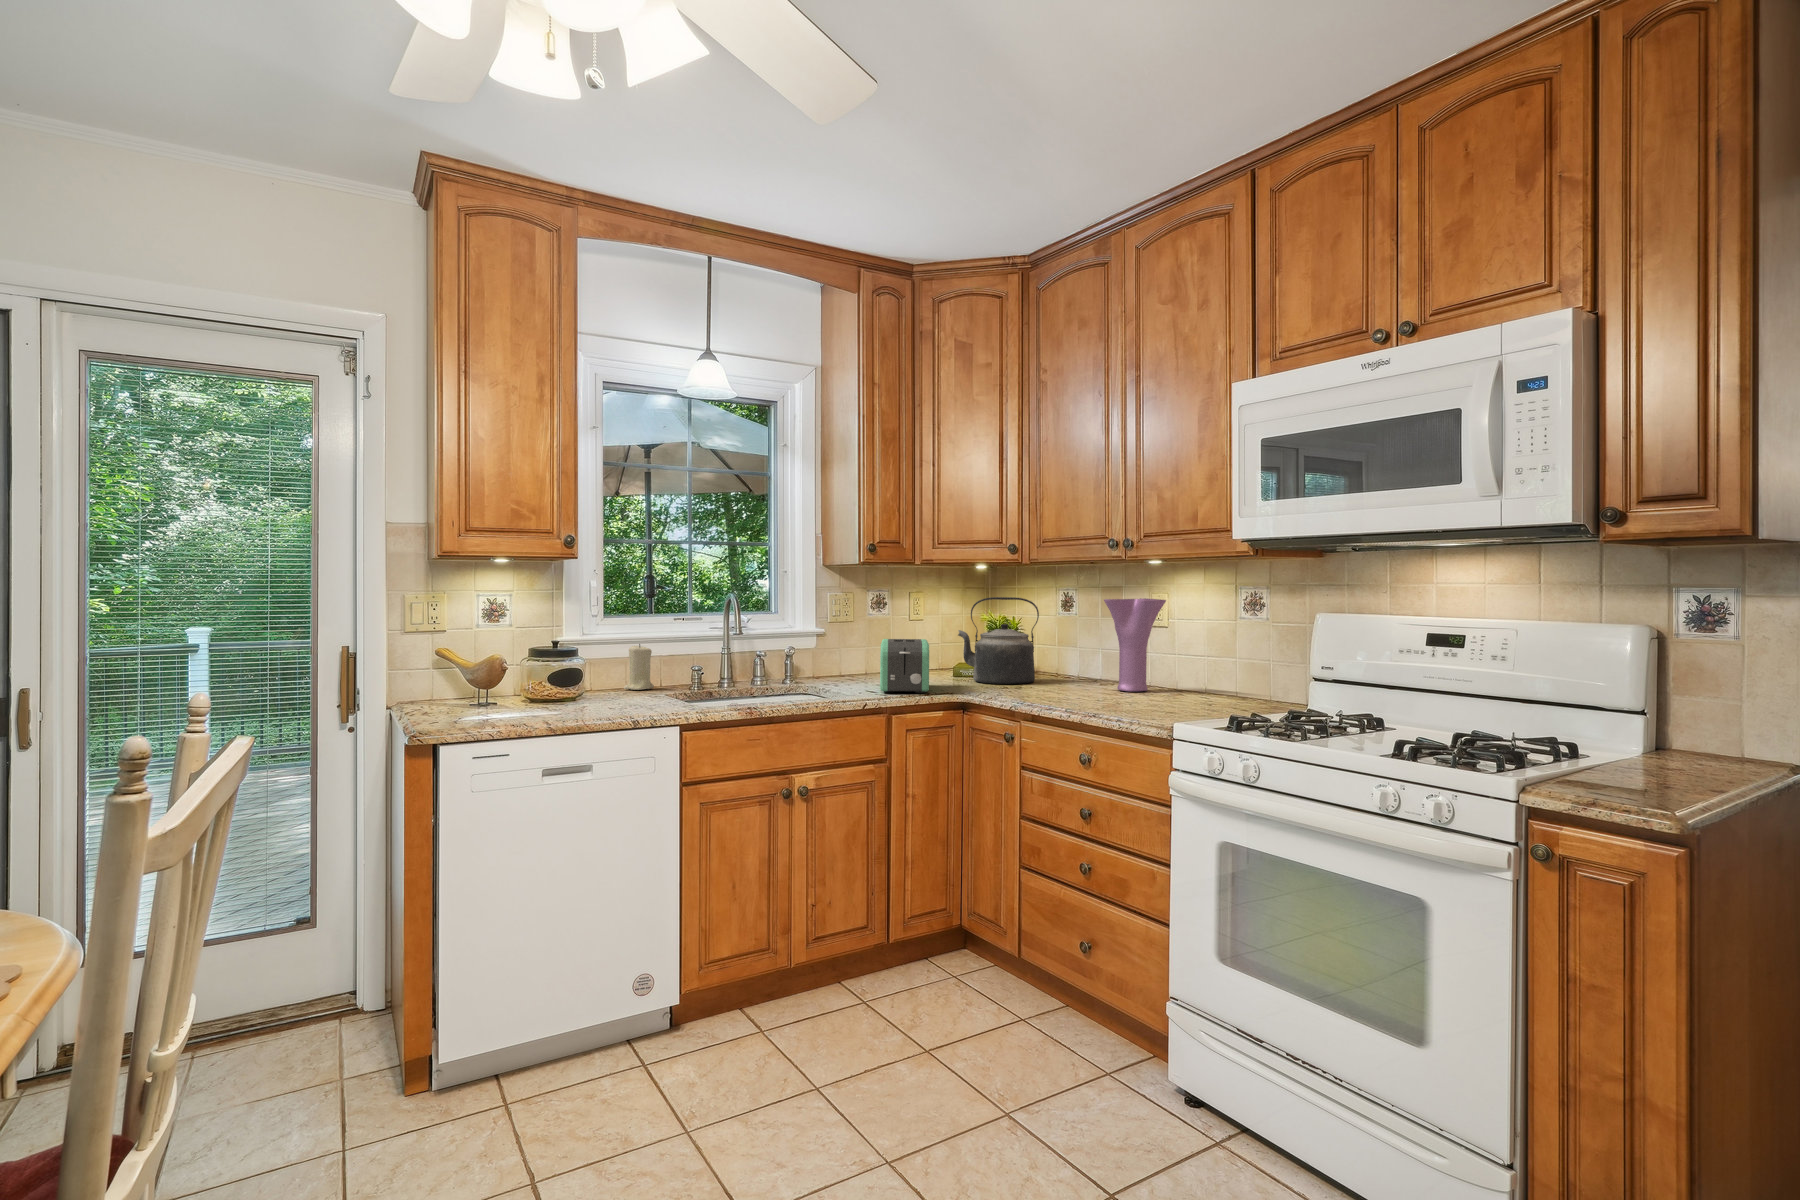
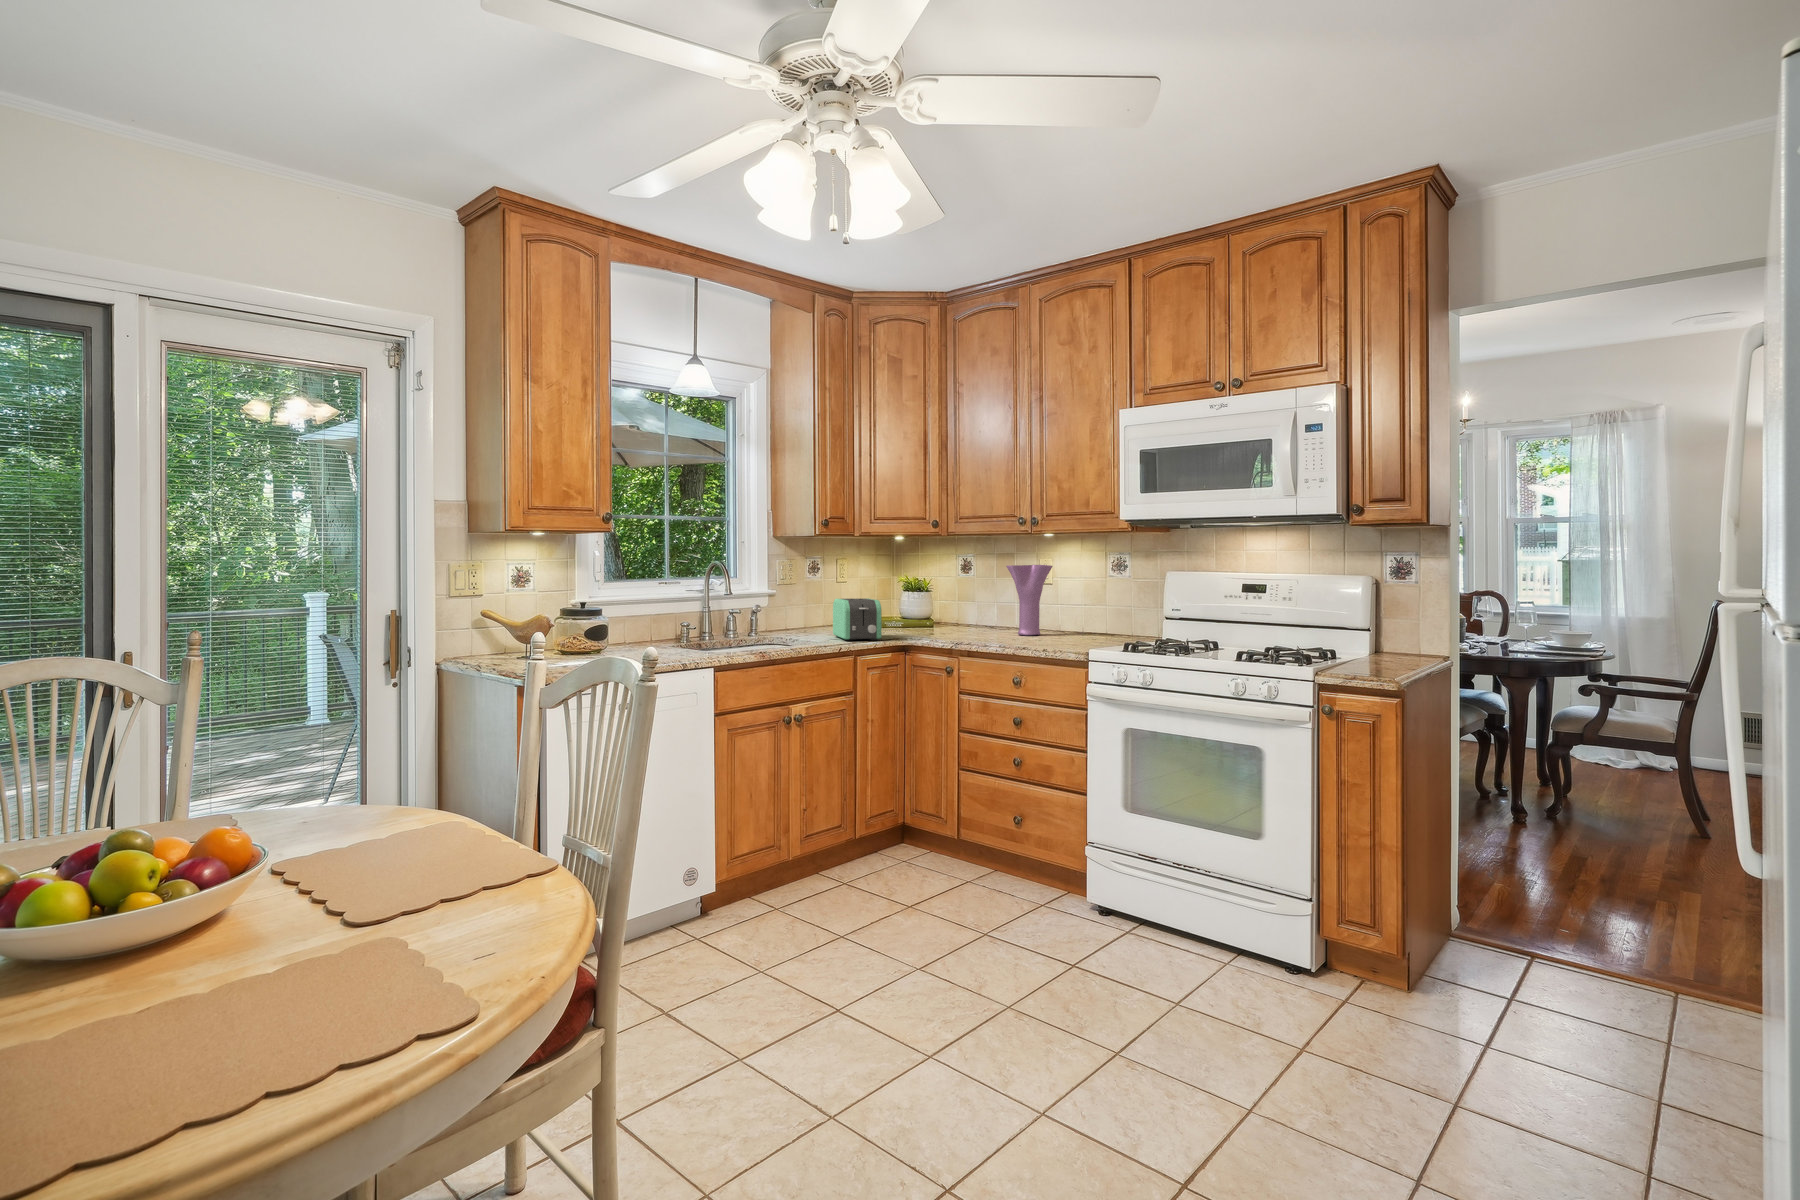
kettle: present [958,597,1039,684] -> none [887,565,951,633]
candle: present [624,644,654,690] -> none [623,605,648,644]

